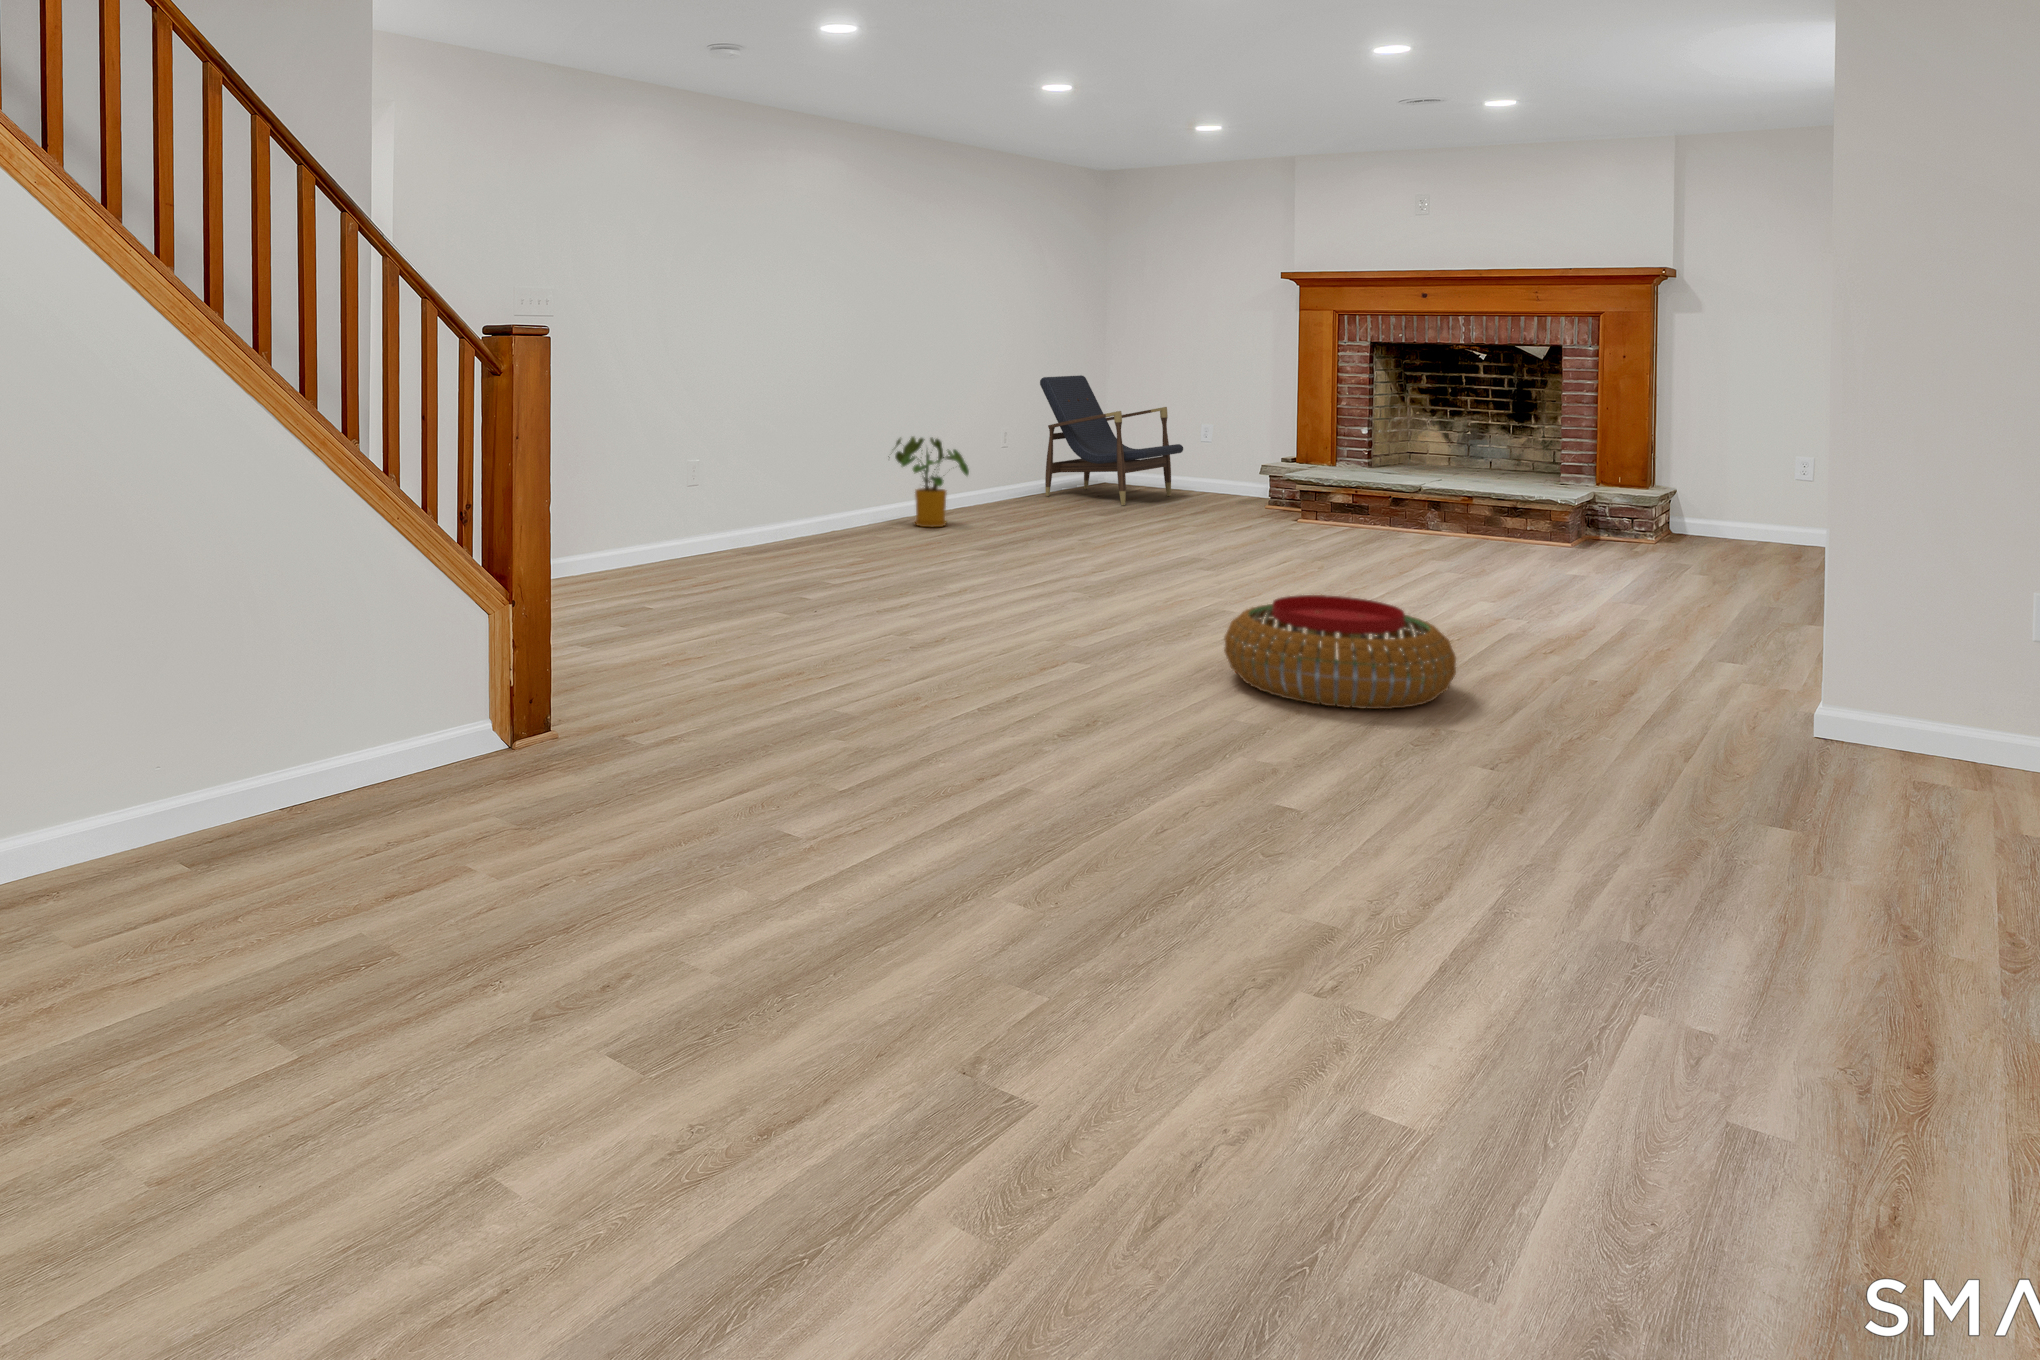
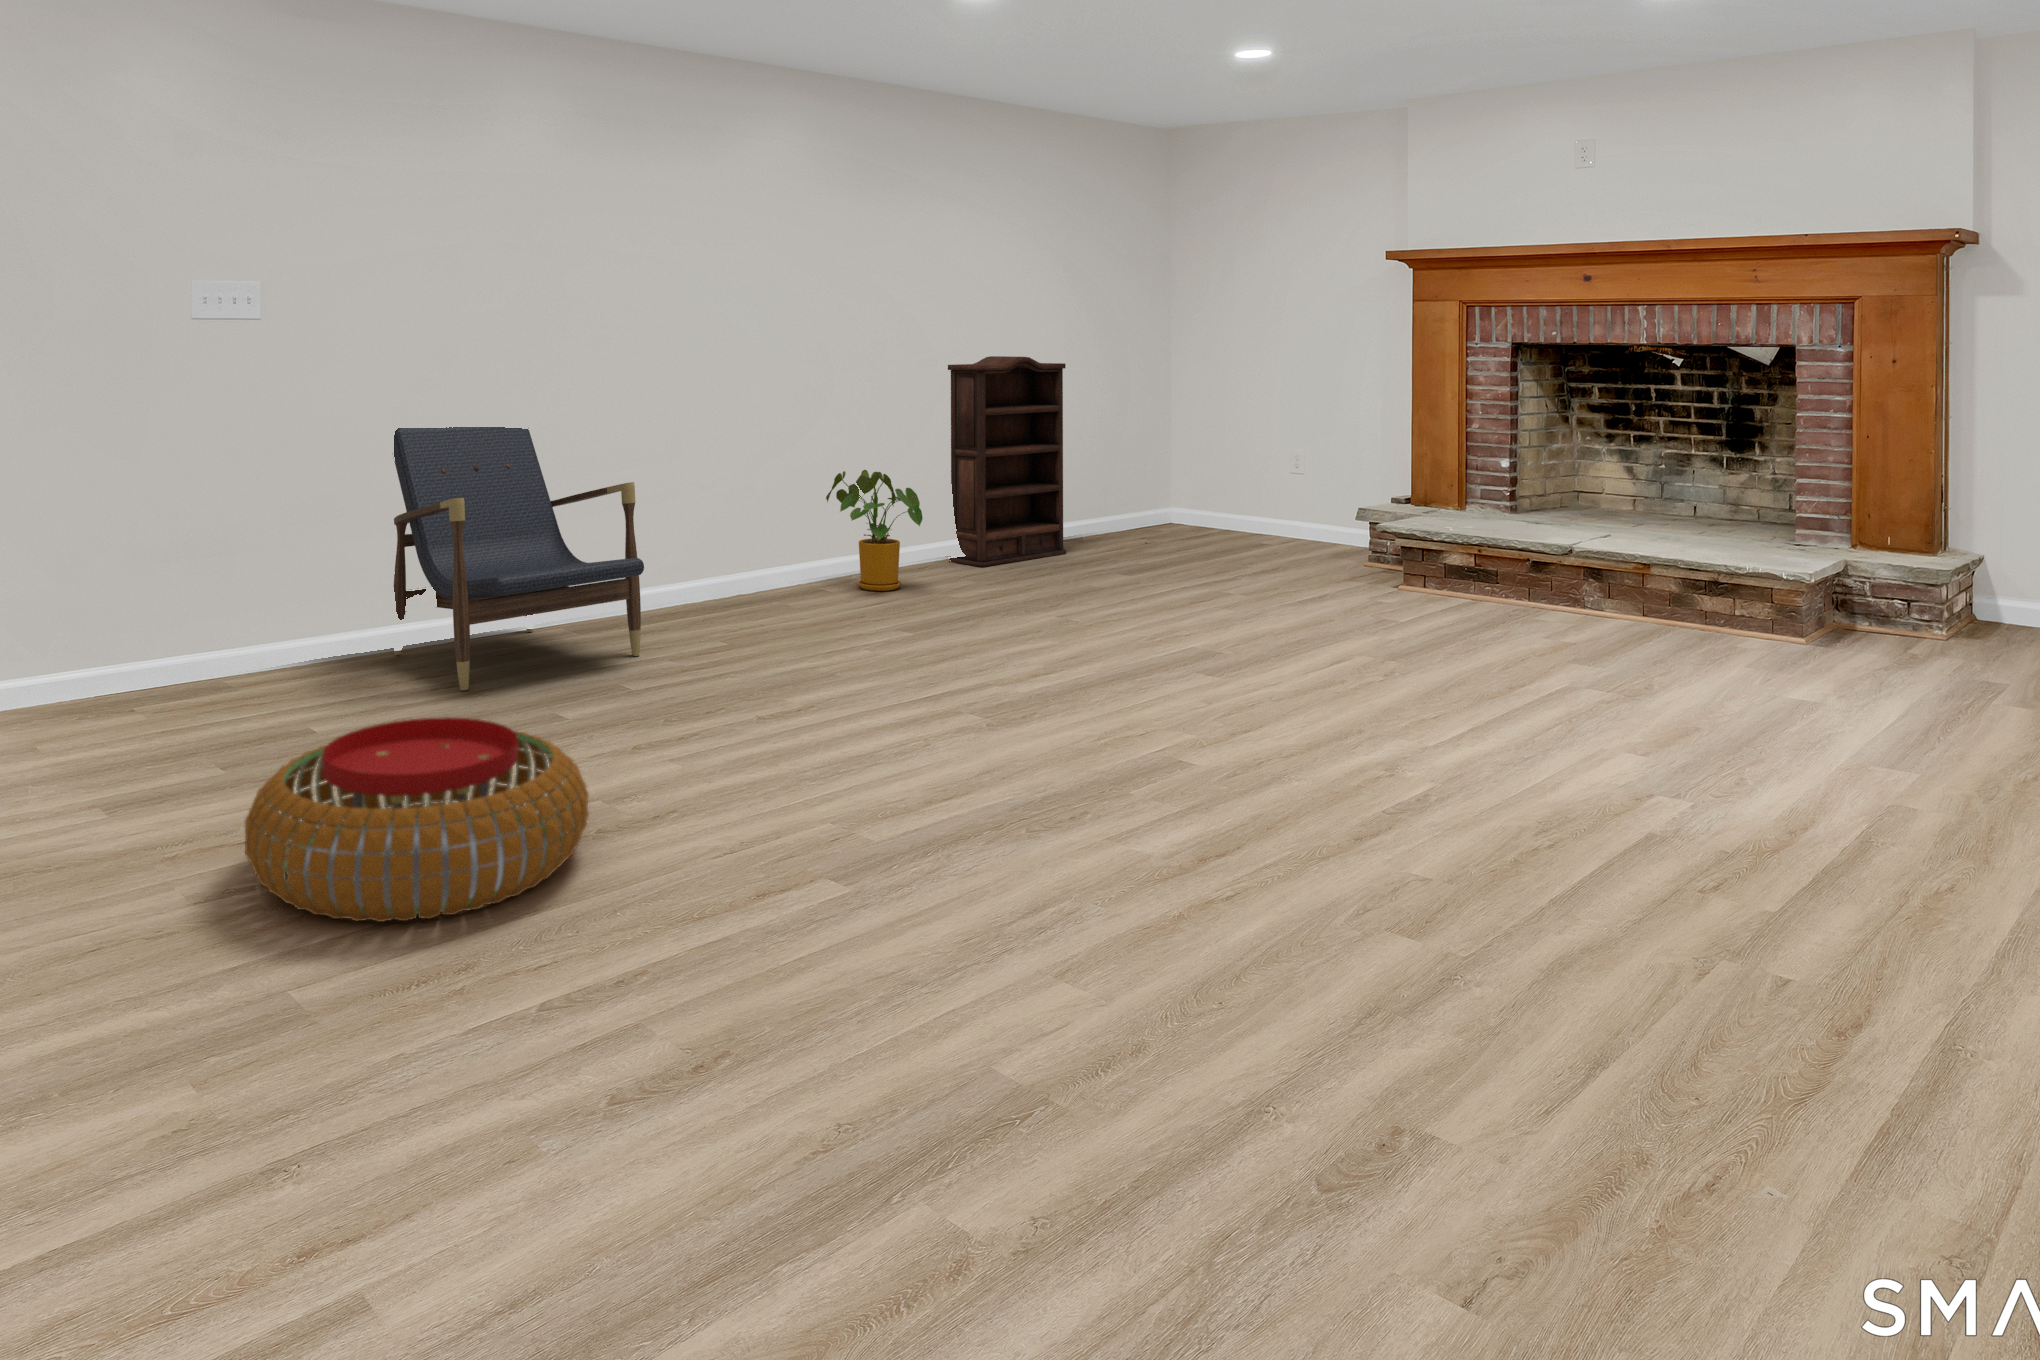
bookshelf: none [961,349,1045,512] -> present [948,356,1066,567]
lounge chair: present [1040,375,1183,505] -> present [393,427,644,690]
pouf: present [1224,595,1456,709] -> present [245,717,589,922]

